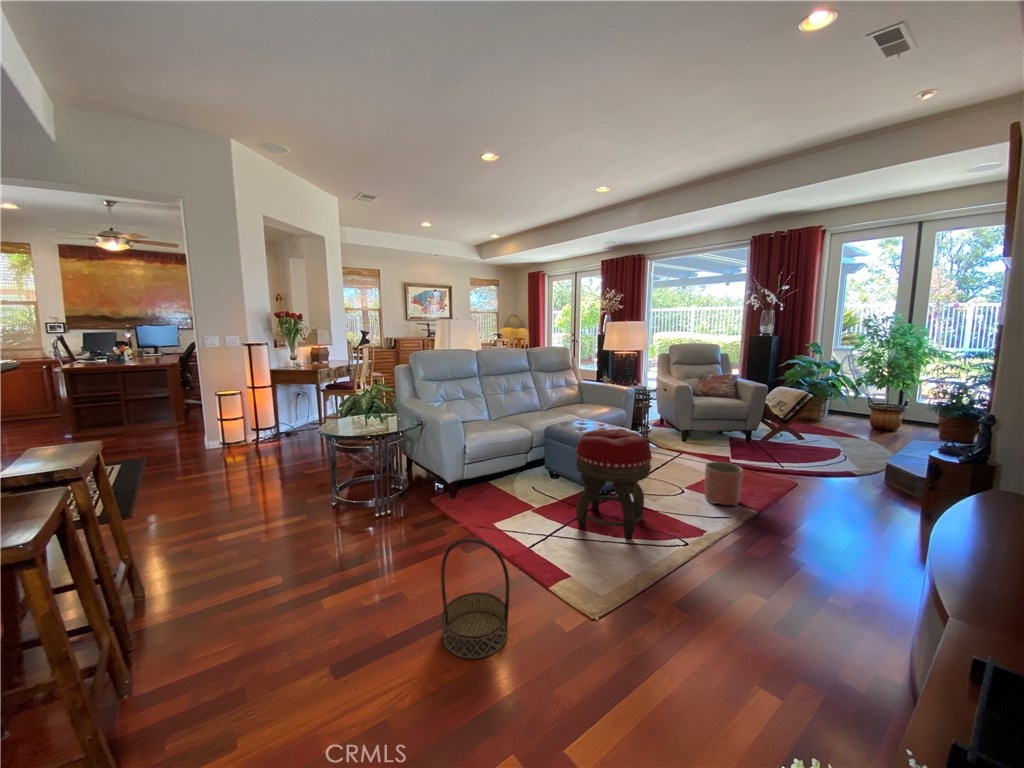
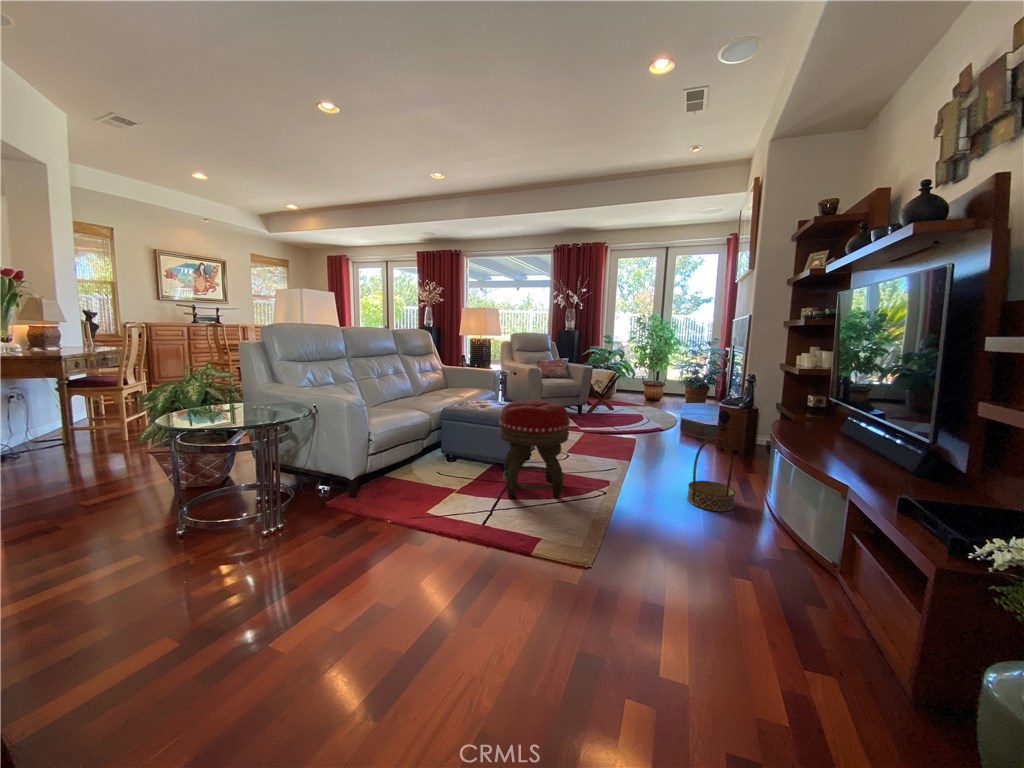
planter: present [705,462,743,506] -> none [586,426,615,462]
basket: present [441,538,510,659] -> present [687,438,735,512]

